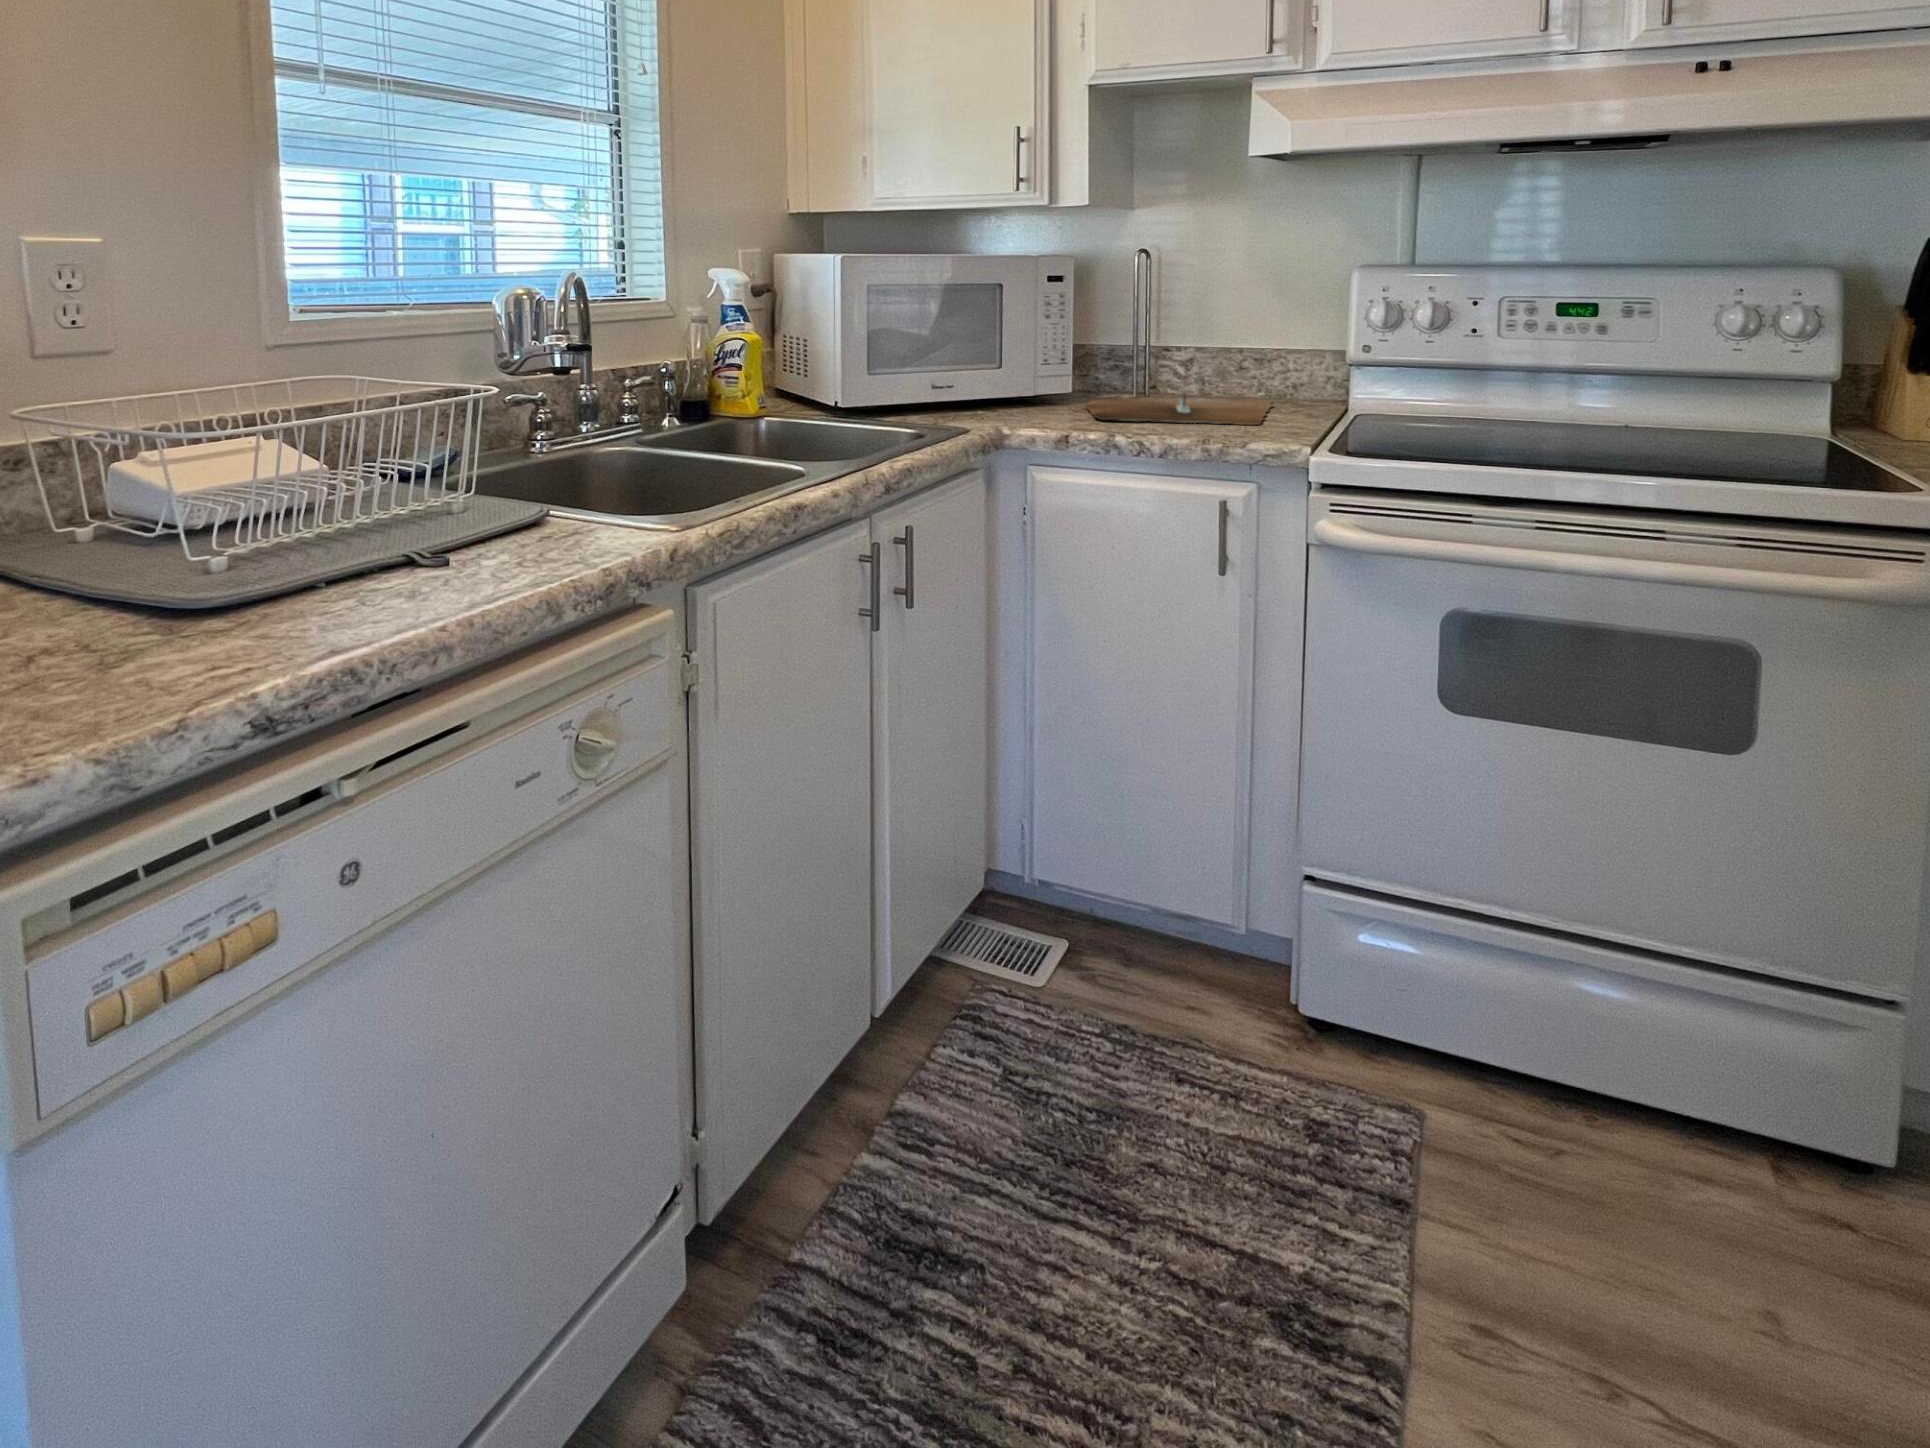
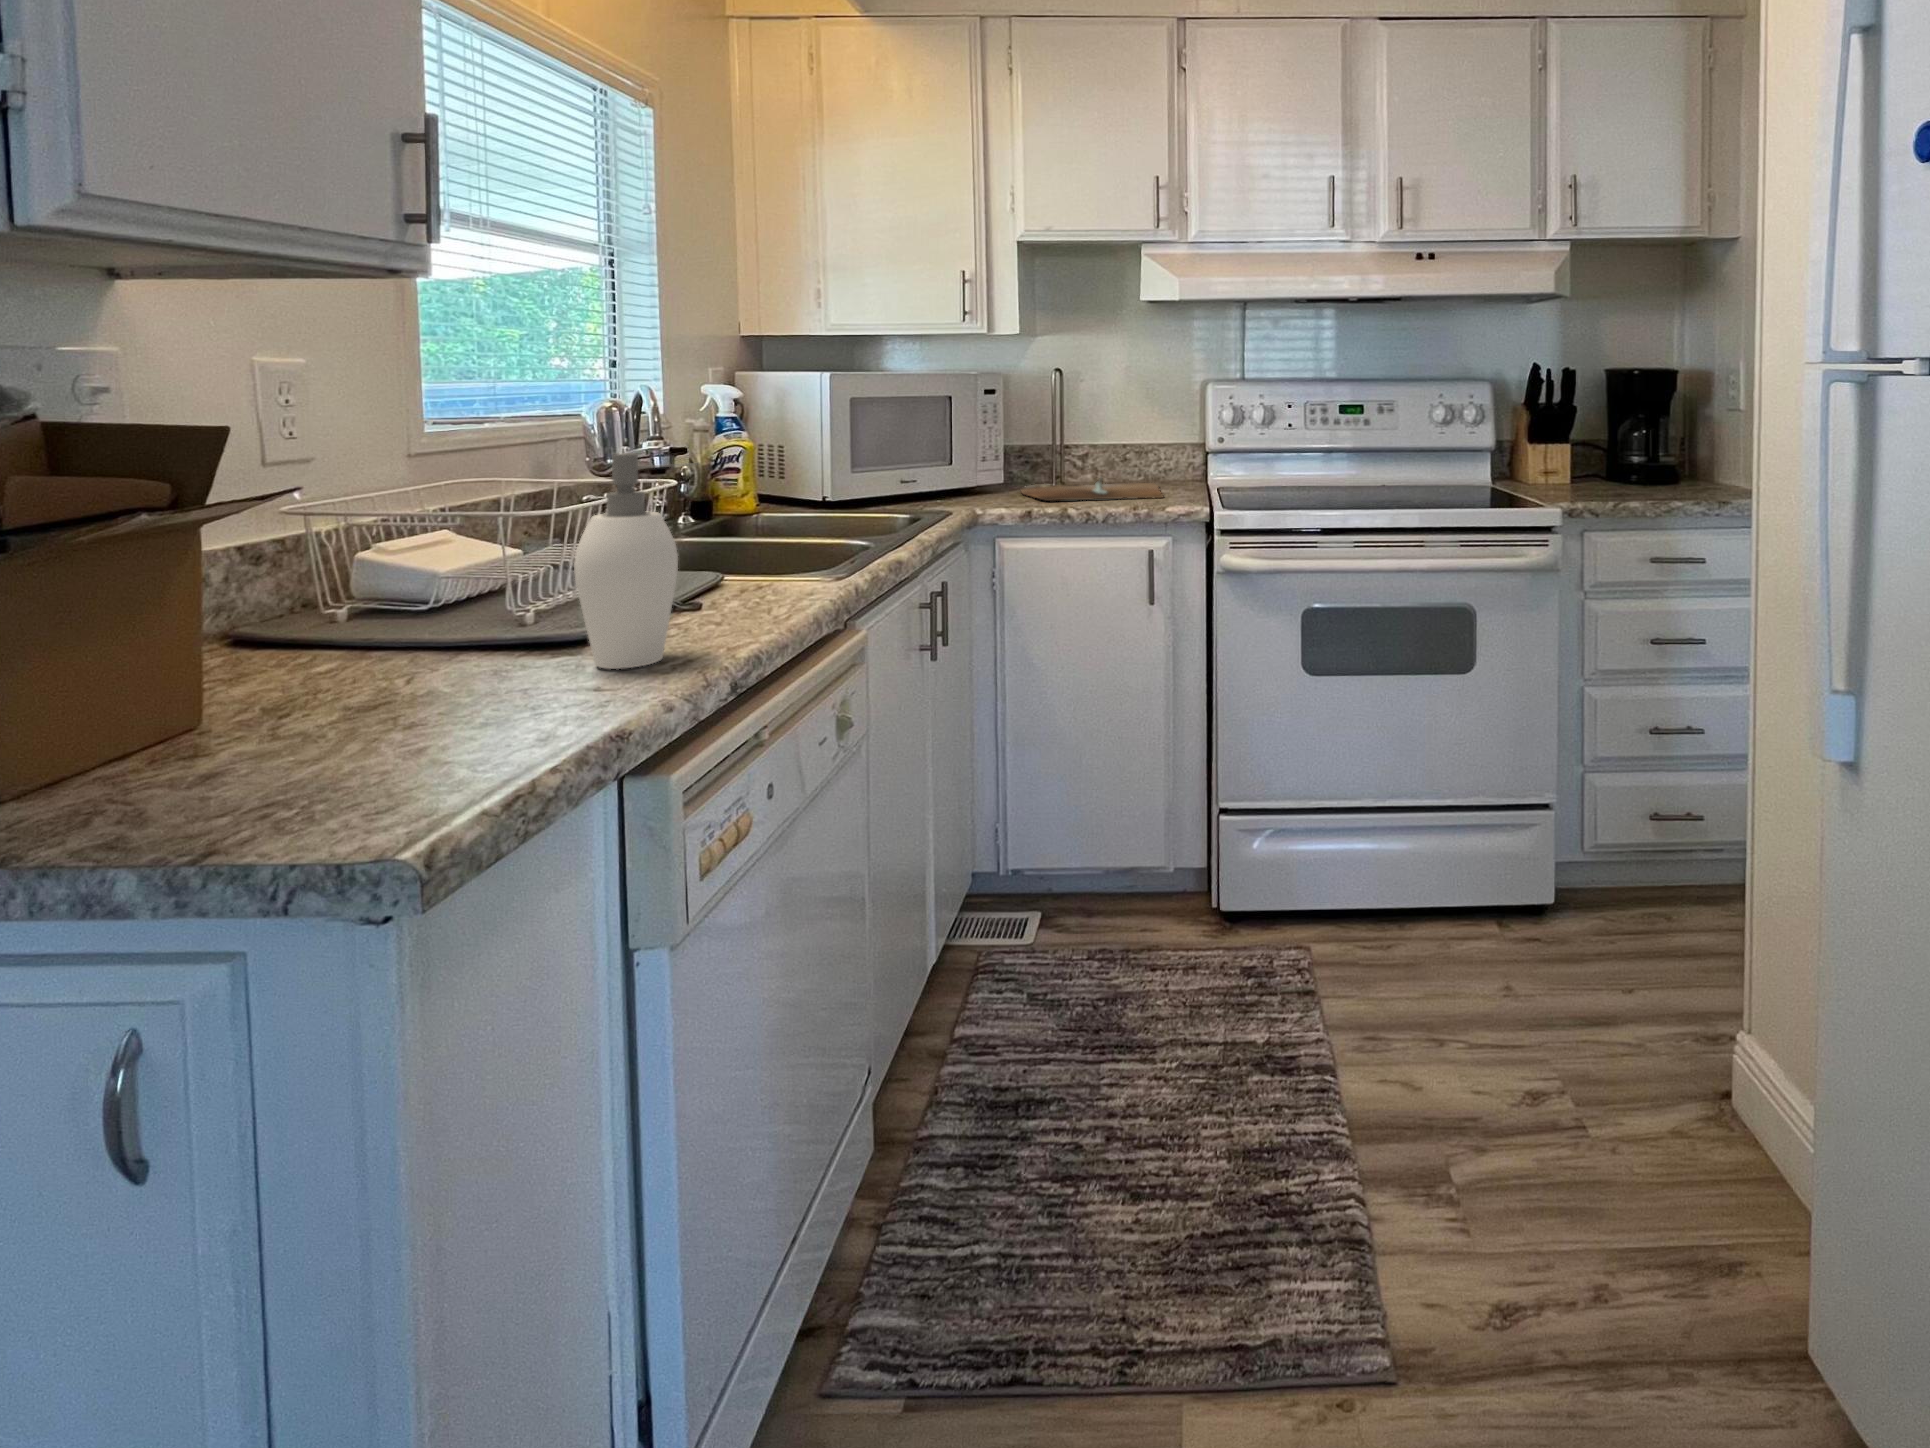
soap dispenser: none [54,372,259,686] -> present [574,453,698,669]

